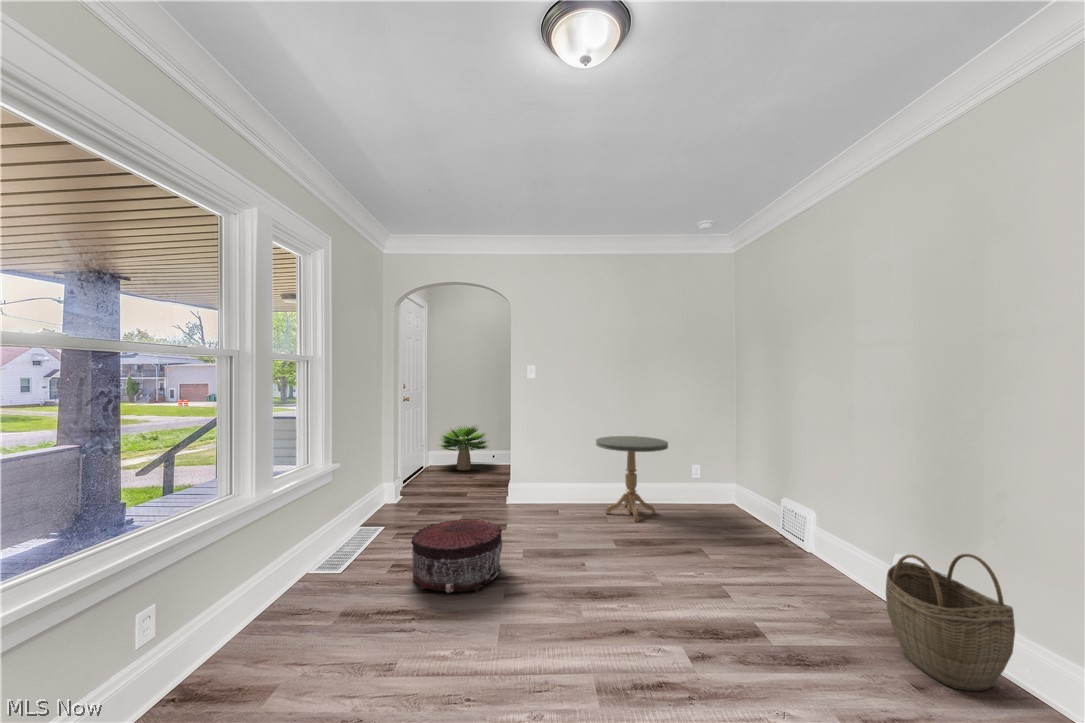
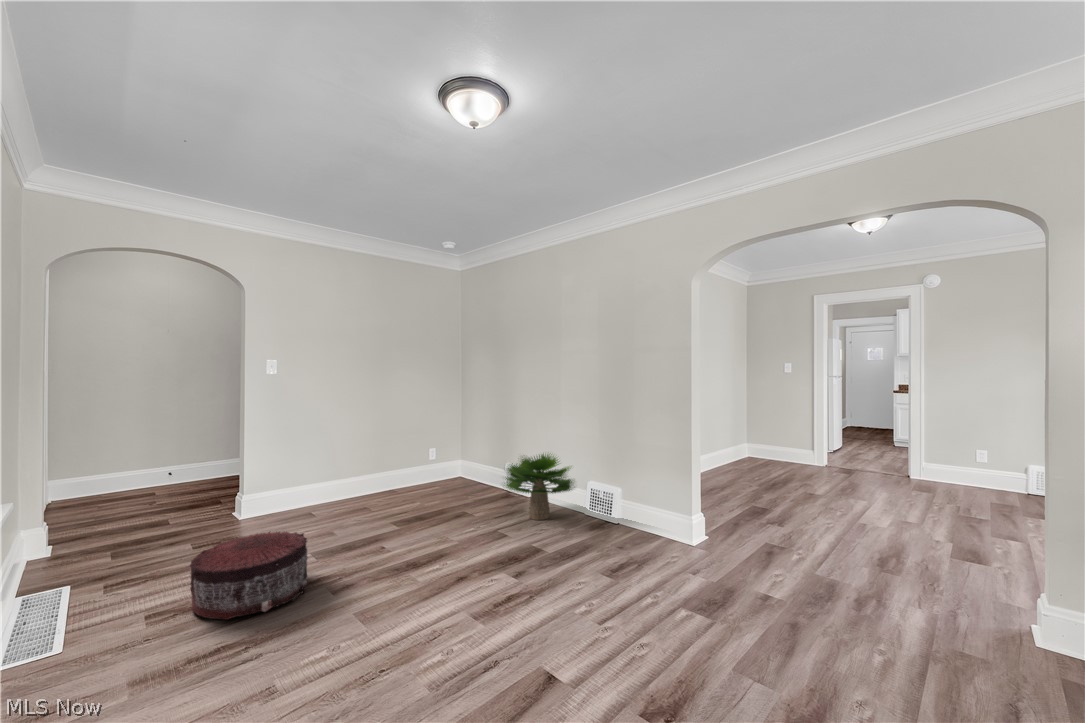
potted plant: present [440,426,487,470] -> present [504,454,575,520]
side table: present [596,436,668,521] -> none [346,430,416,507]
woven basket: present [886,554,1015,691] -> none [600,468,659,542]

